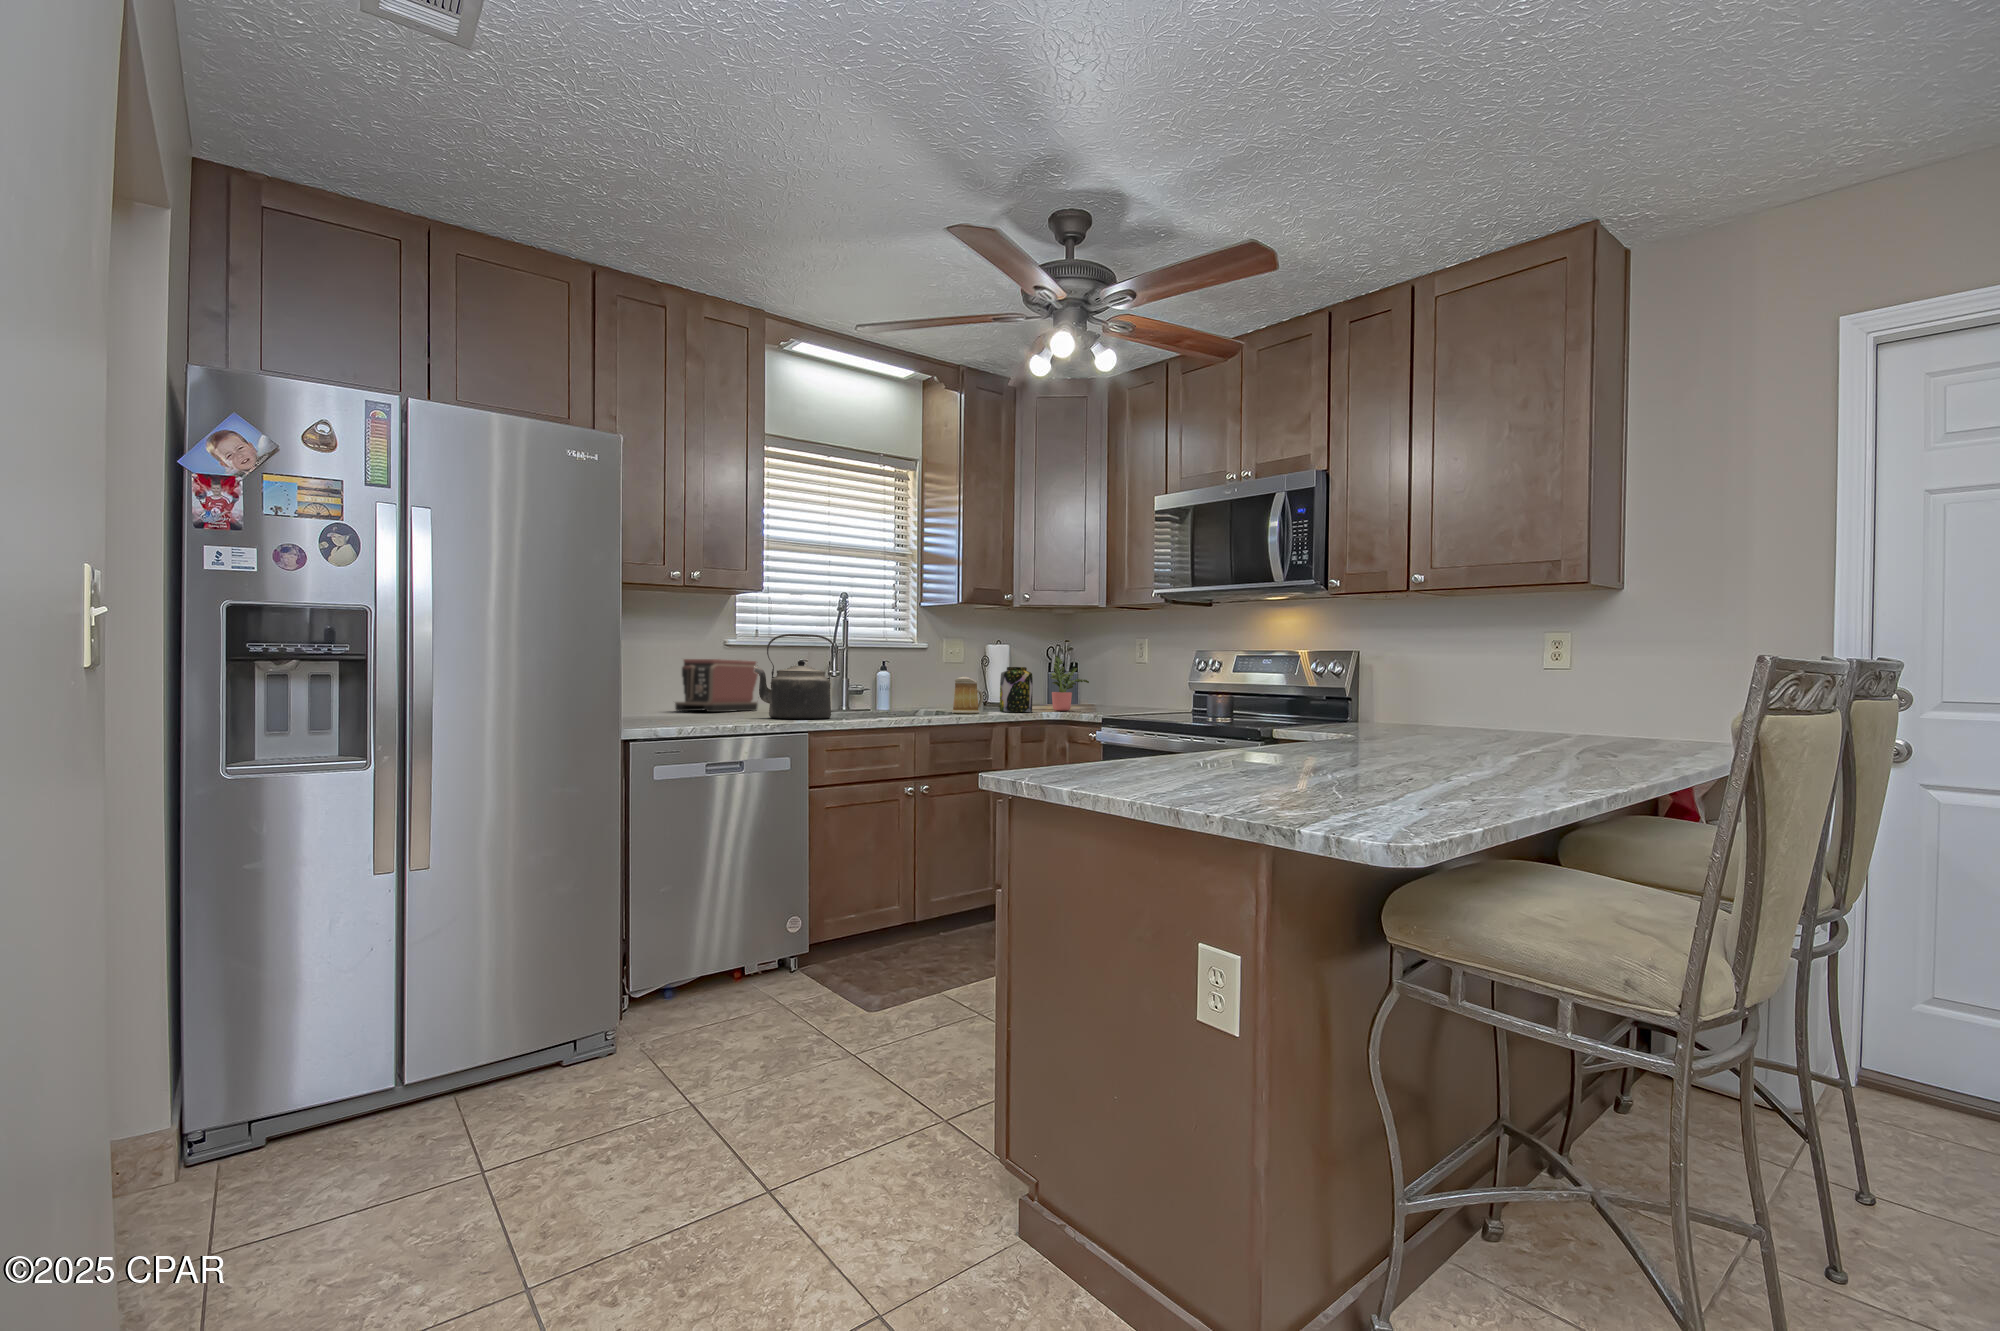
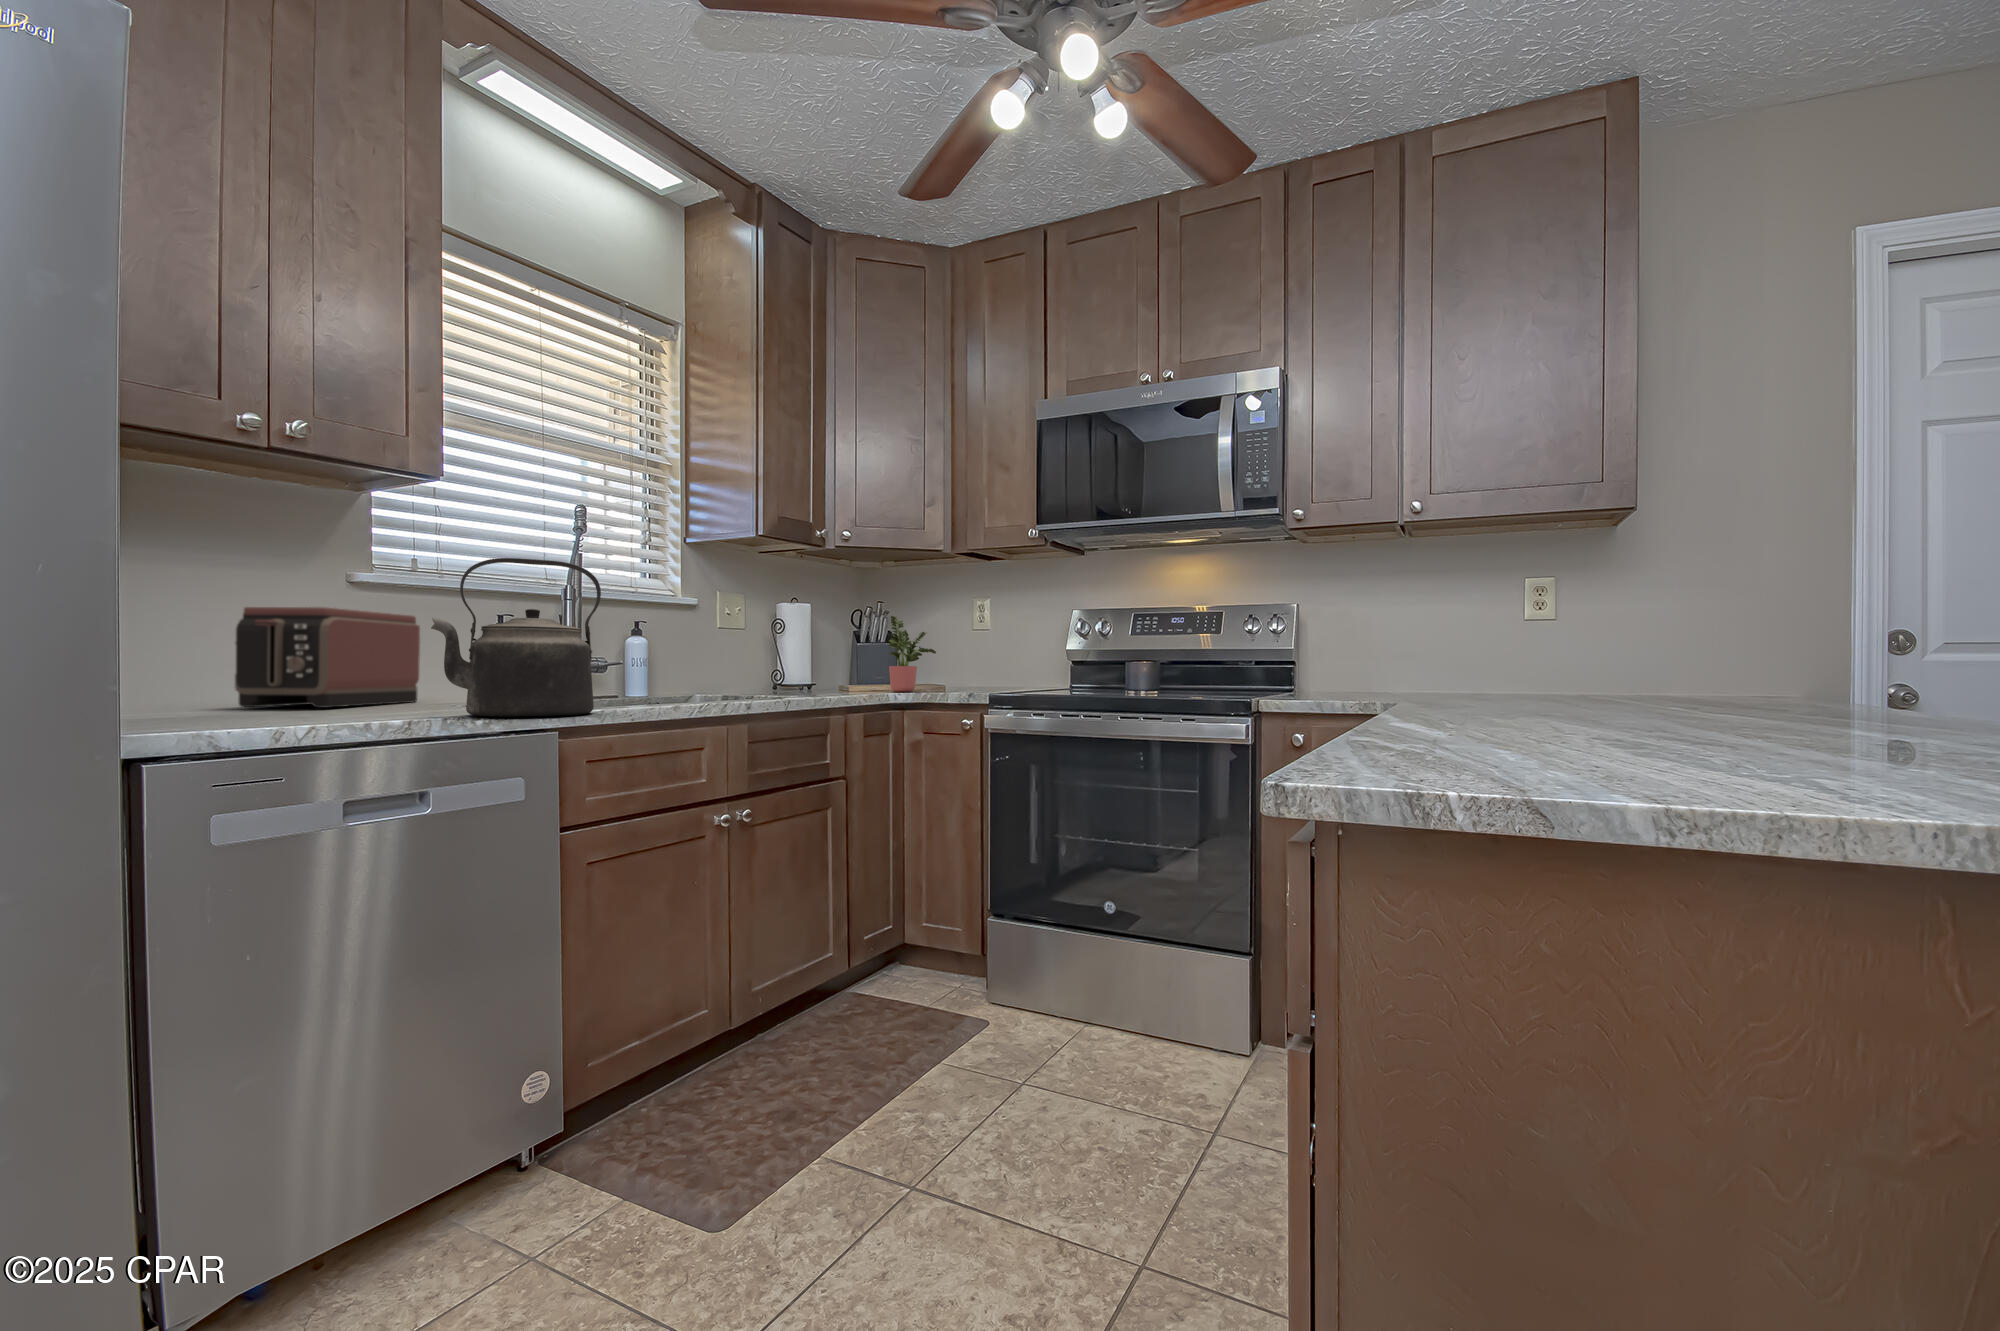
jar: present [1000,667,1033,712] -> none [826,630,875,695]
mug: present [952,677,983,713] -> none [768,643,814,698]

